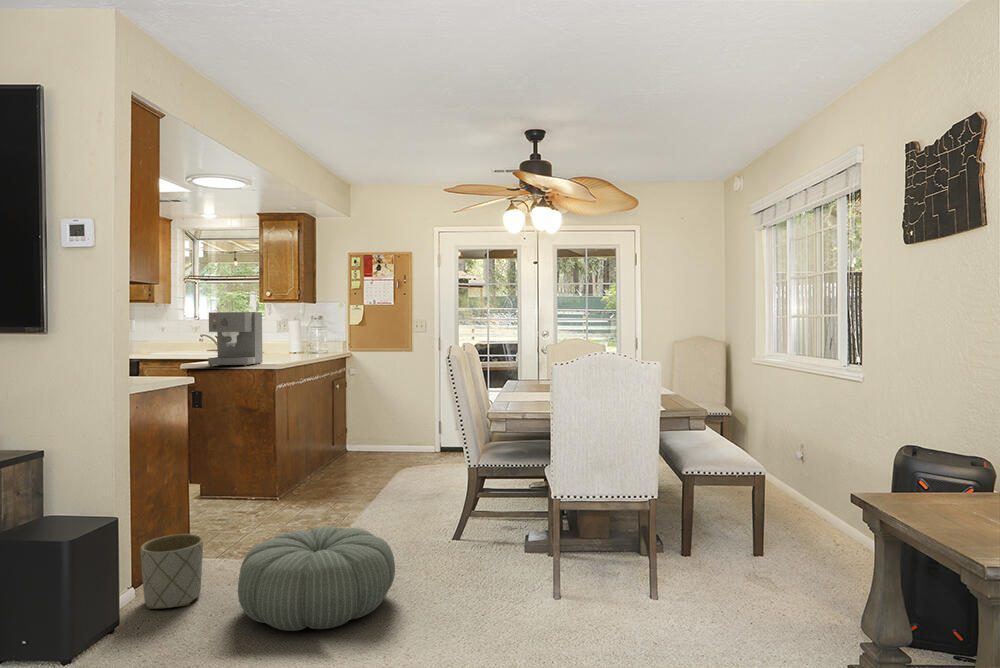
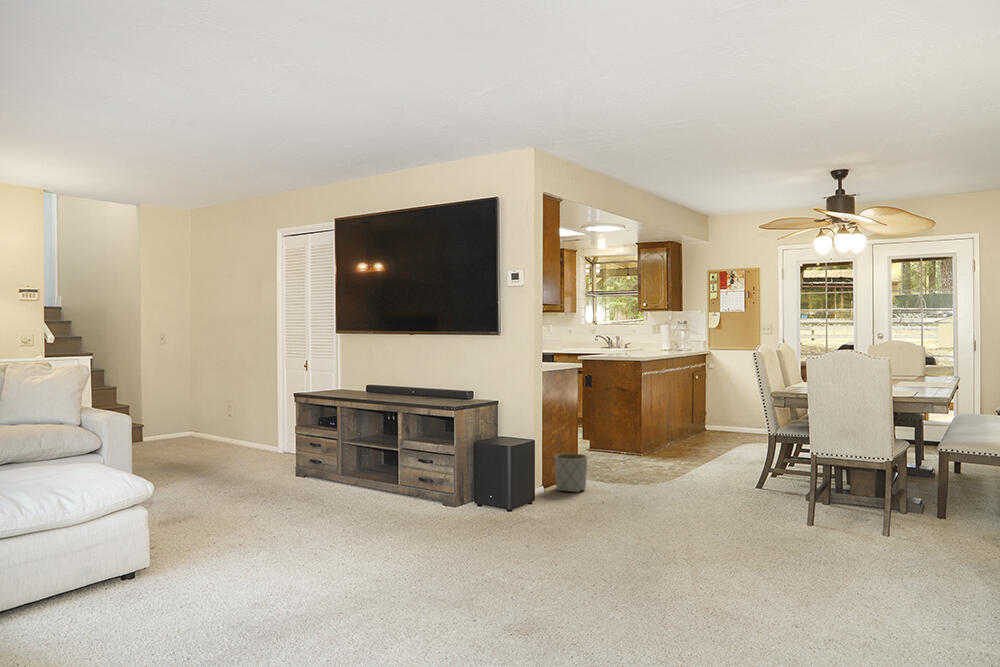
coffee maker: present [208,312,263,366] -> none [597,320,634,358]
pouf: present [238,526,395,631] -> none [604,458,699,510]

